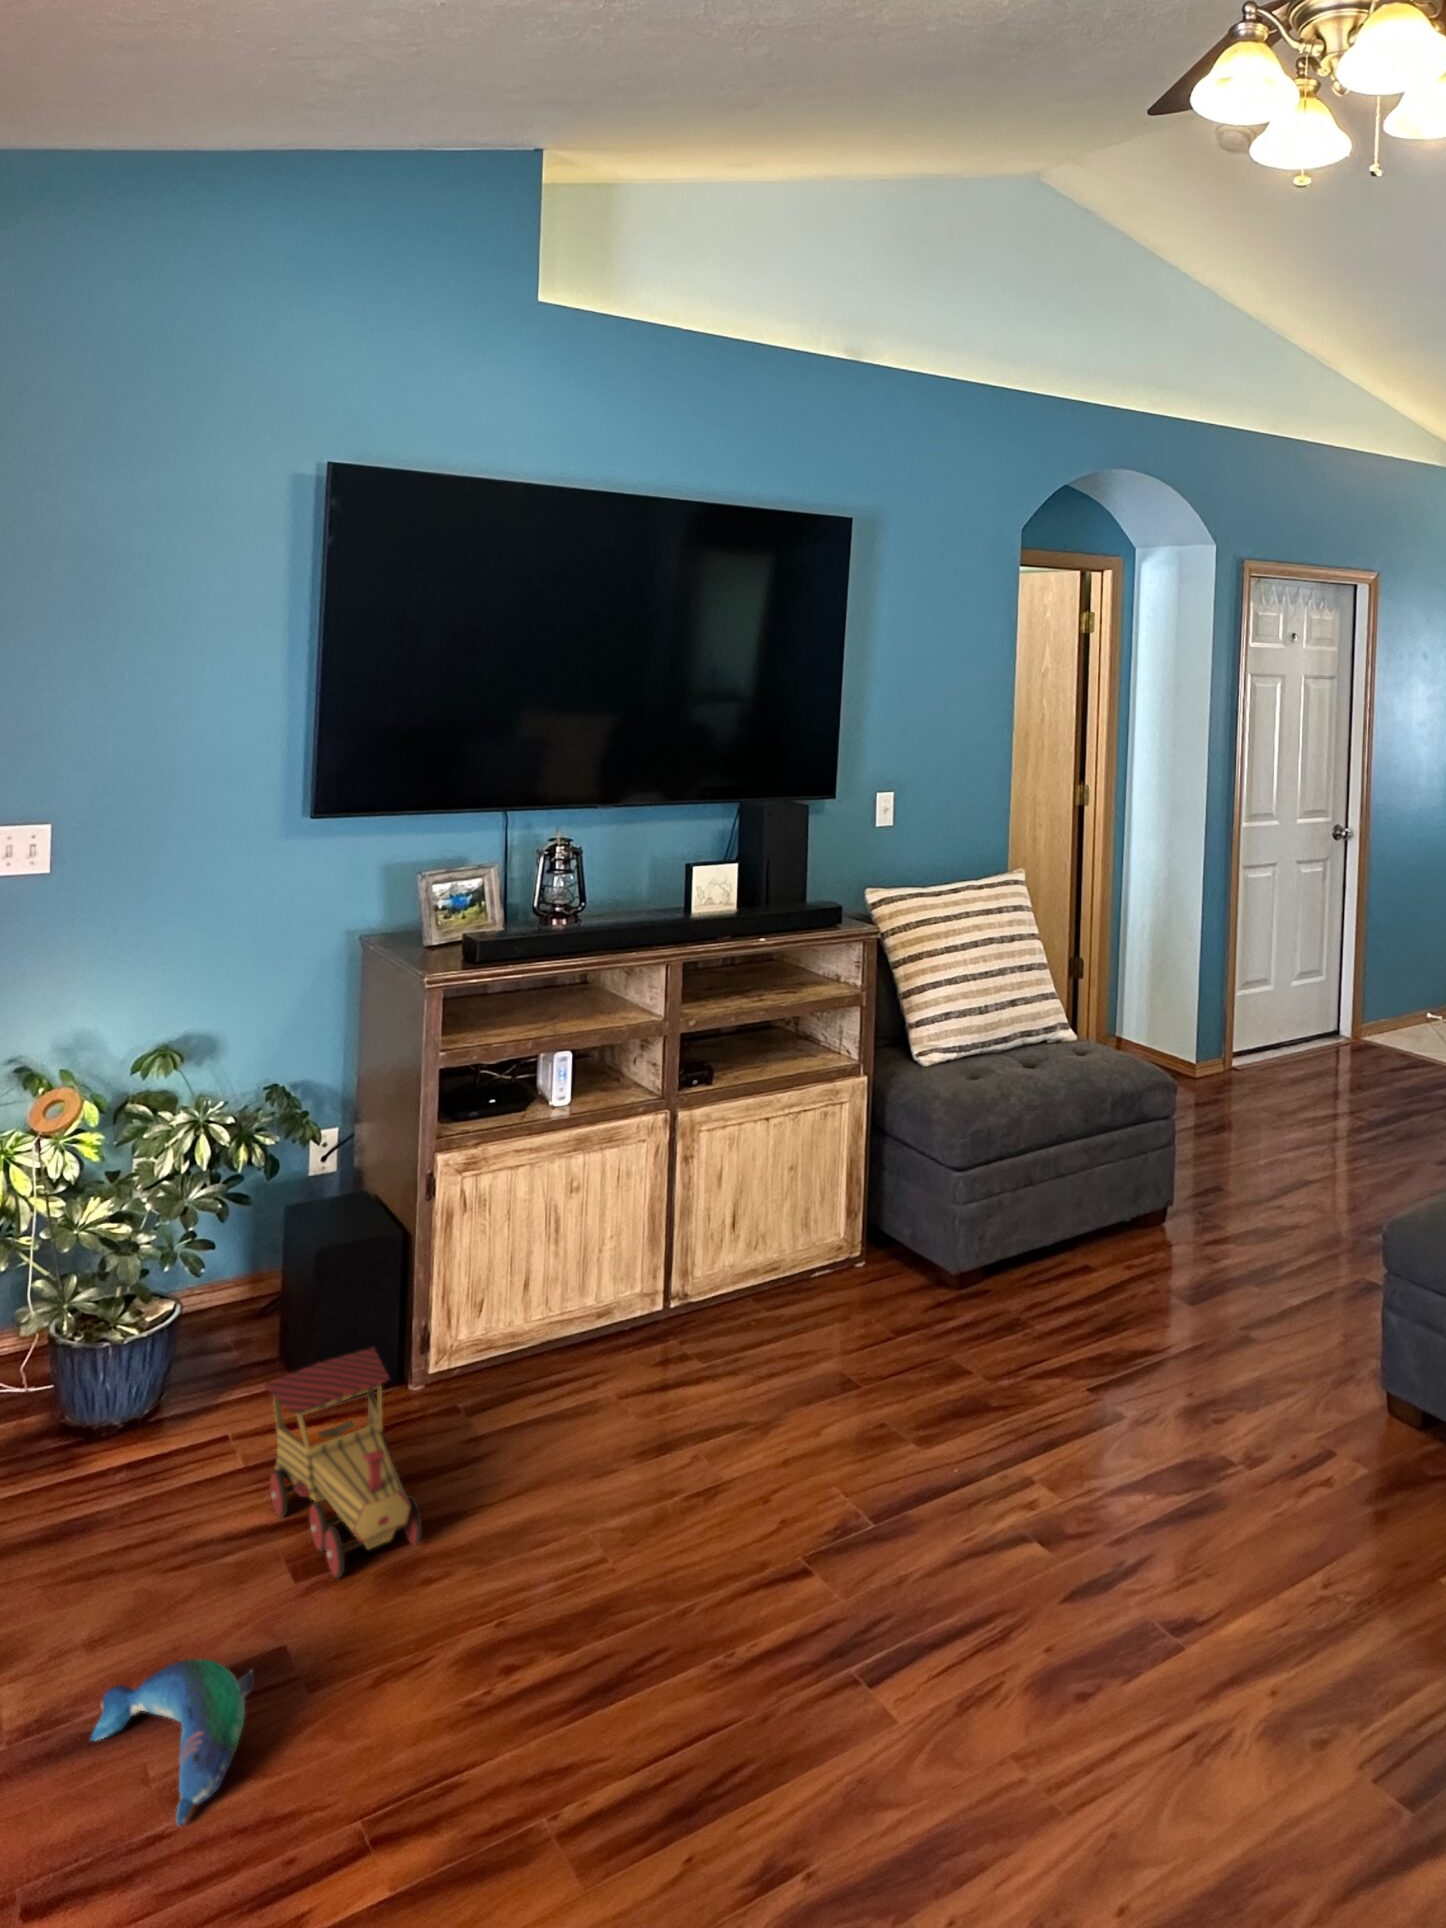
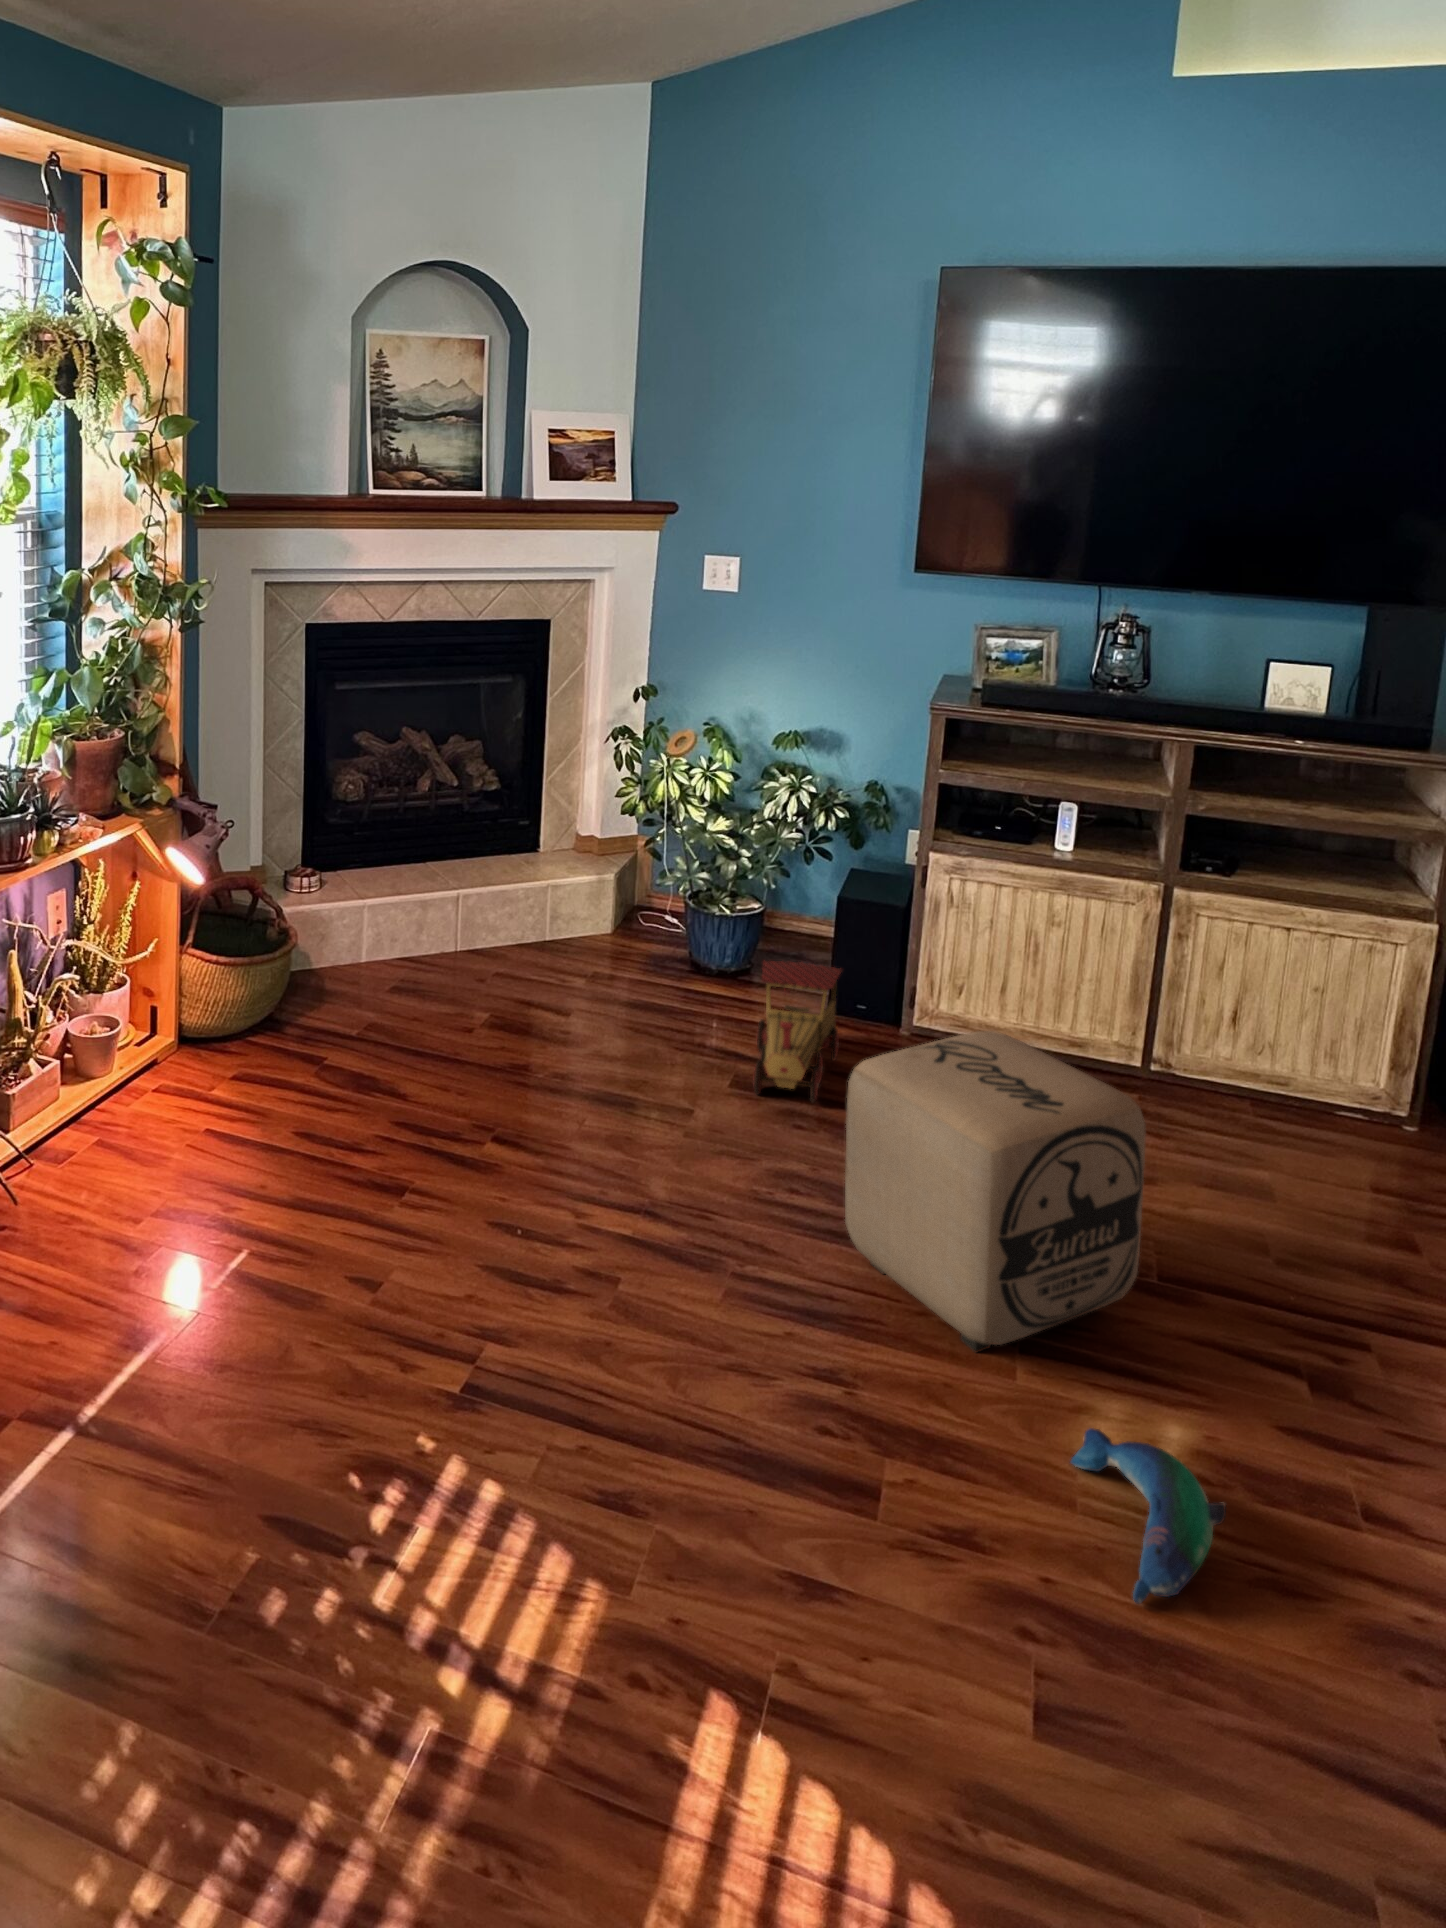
ottoman: none [626,1333,909,1717] -> present [845,1031,1145,1352]
plush toy: present [91,1659,254,1826] -> present [1071,1428,1226,1604]

